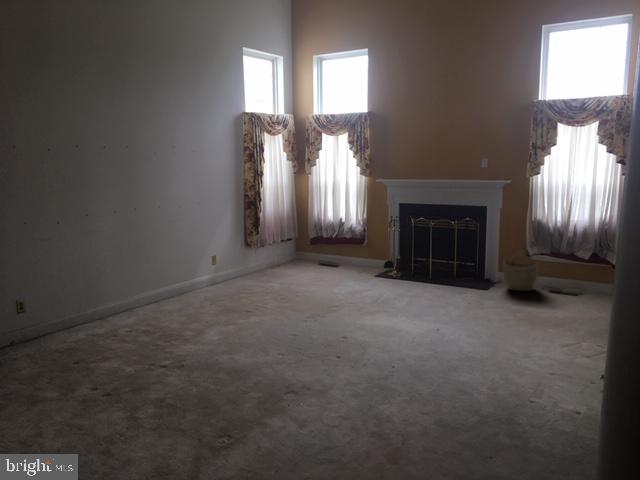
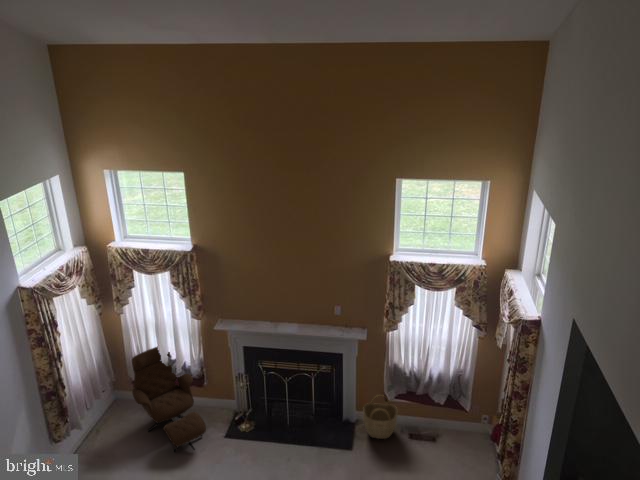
lounge chair: none [308,209,360,280] -> present [132,346,206,452]

